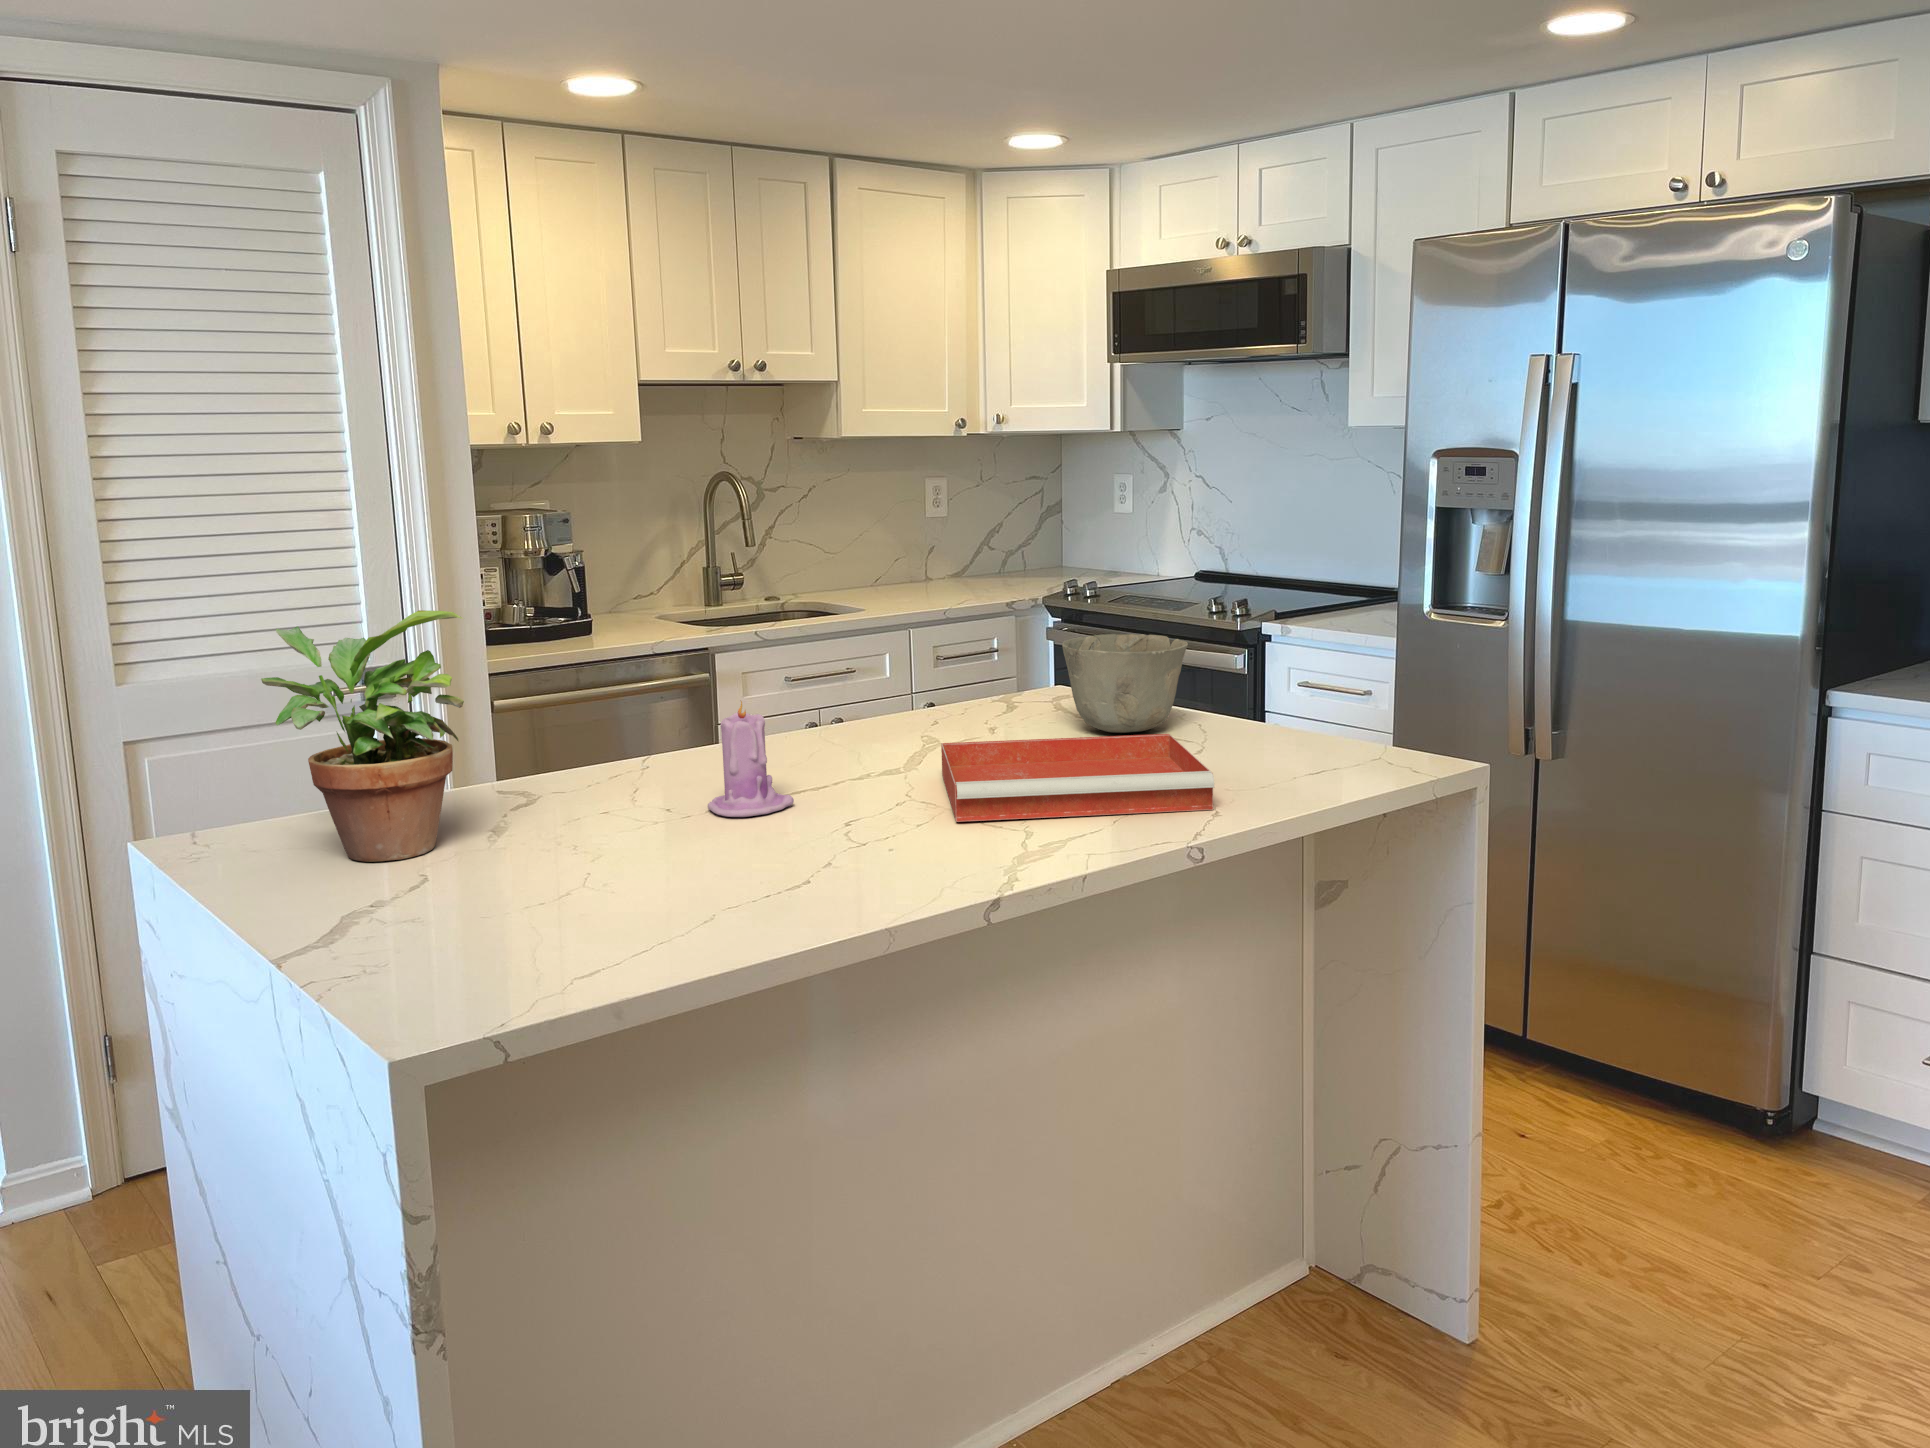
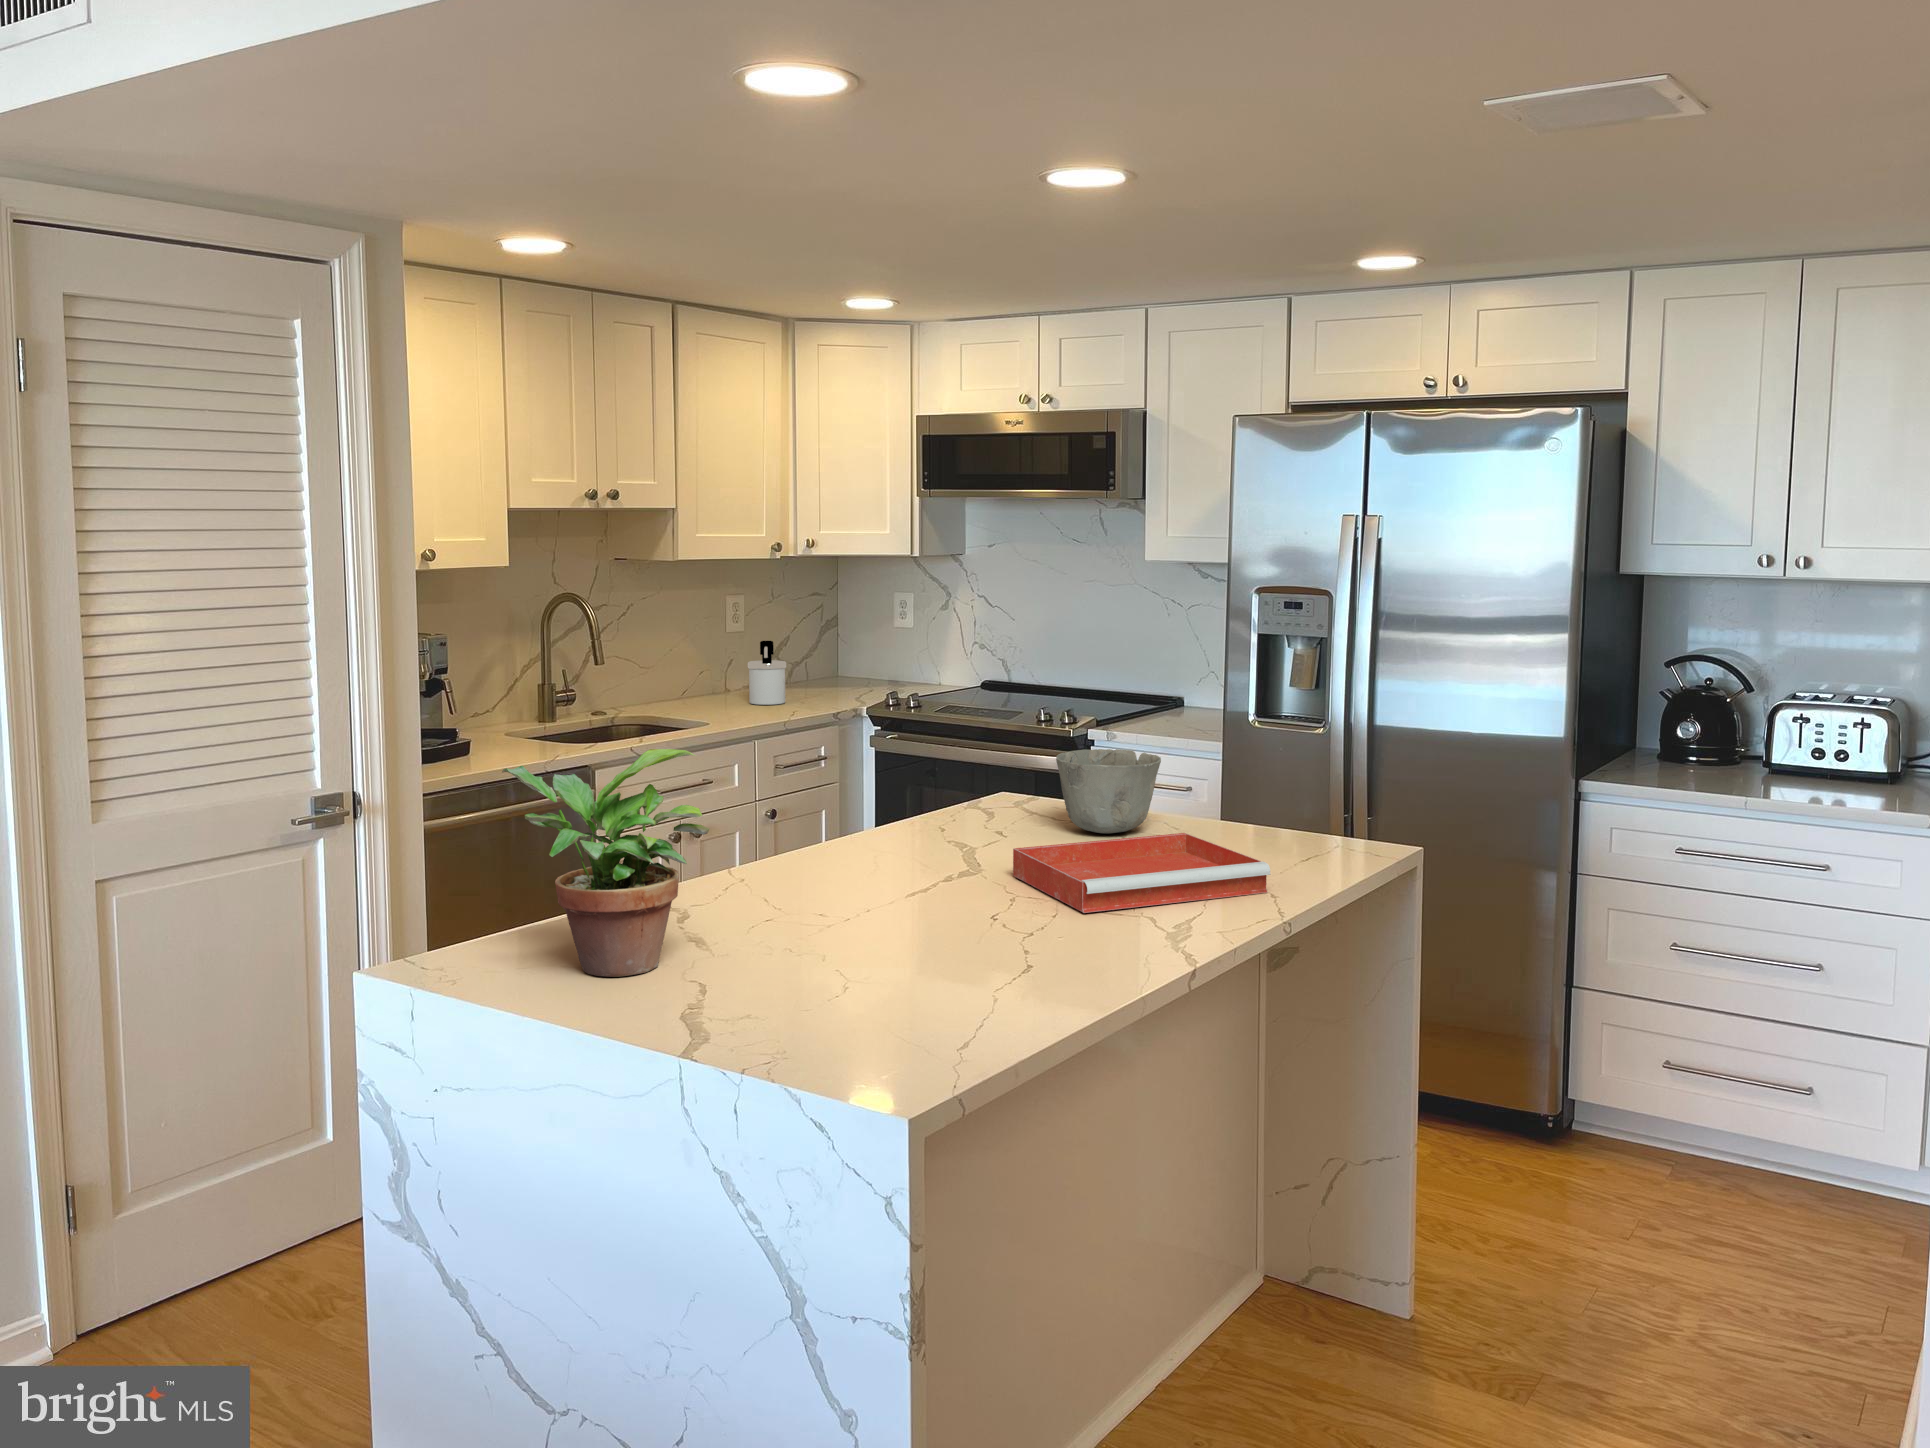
soap dispenser: none [932,524,972,592] -> present [748,641,786,705]
candle: present [707,701,794,817] -> none [853,818,925,920]

